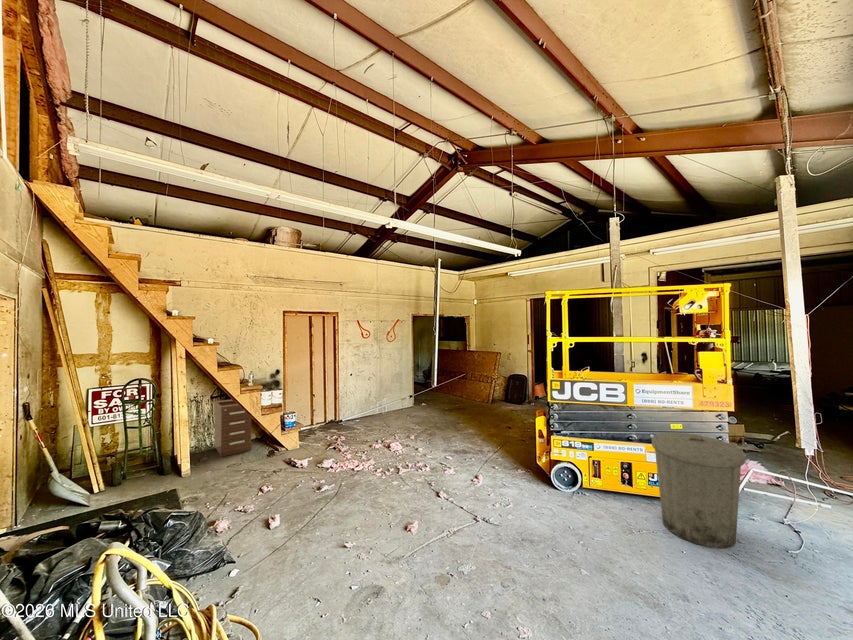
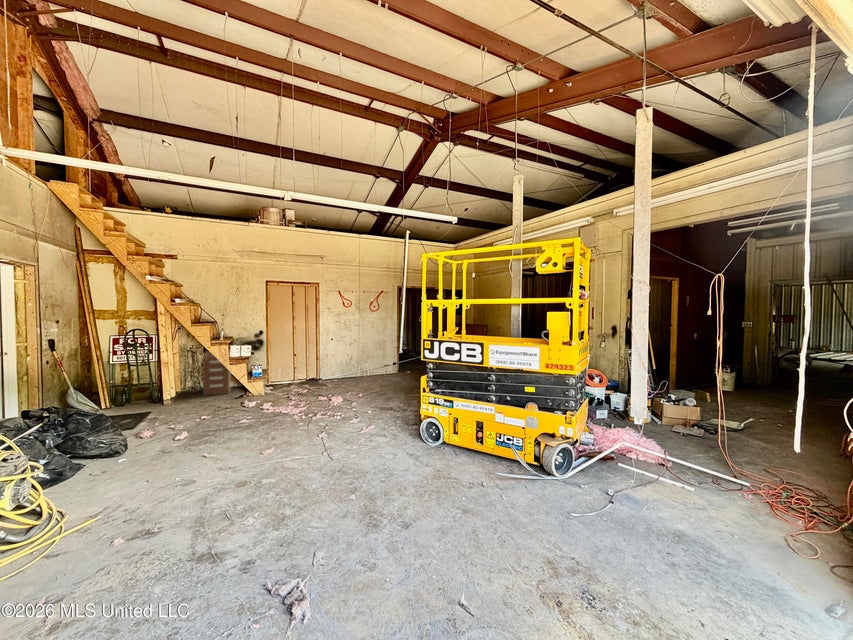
trash can: present [652,433,746,548] -> none [473,393,548,500]

